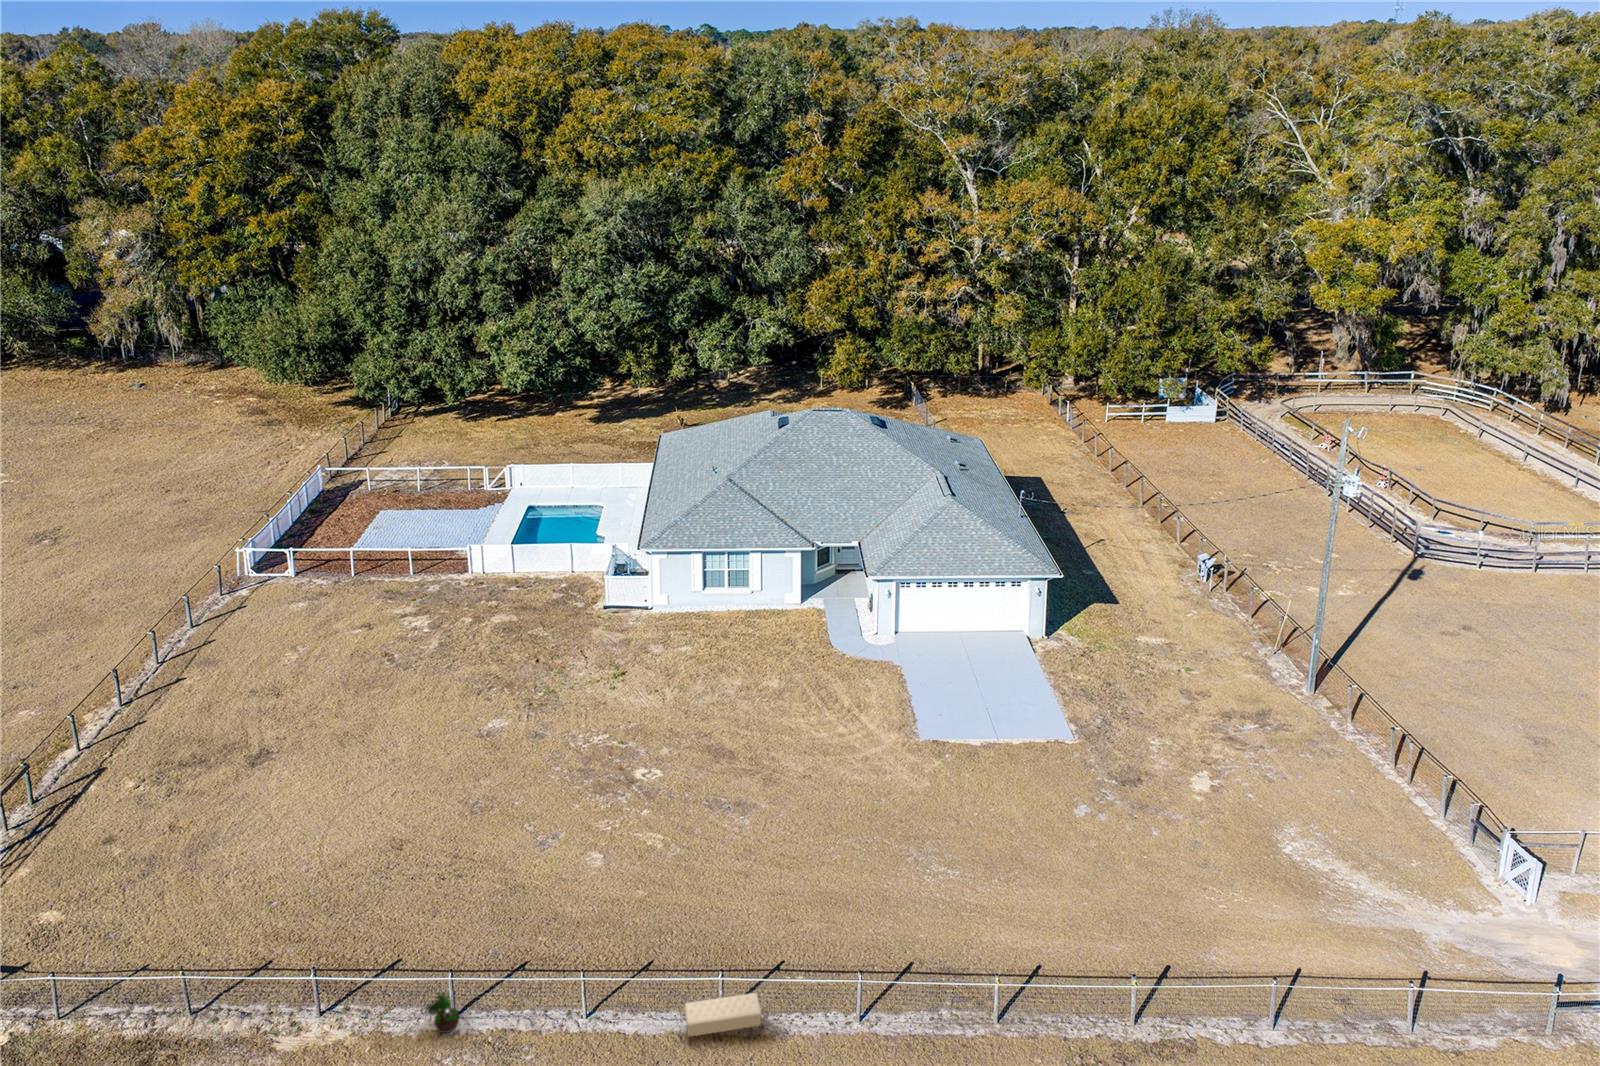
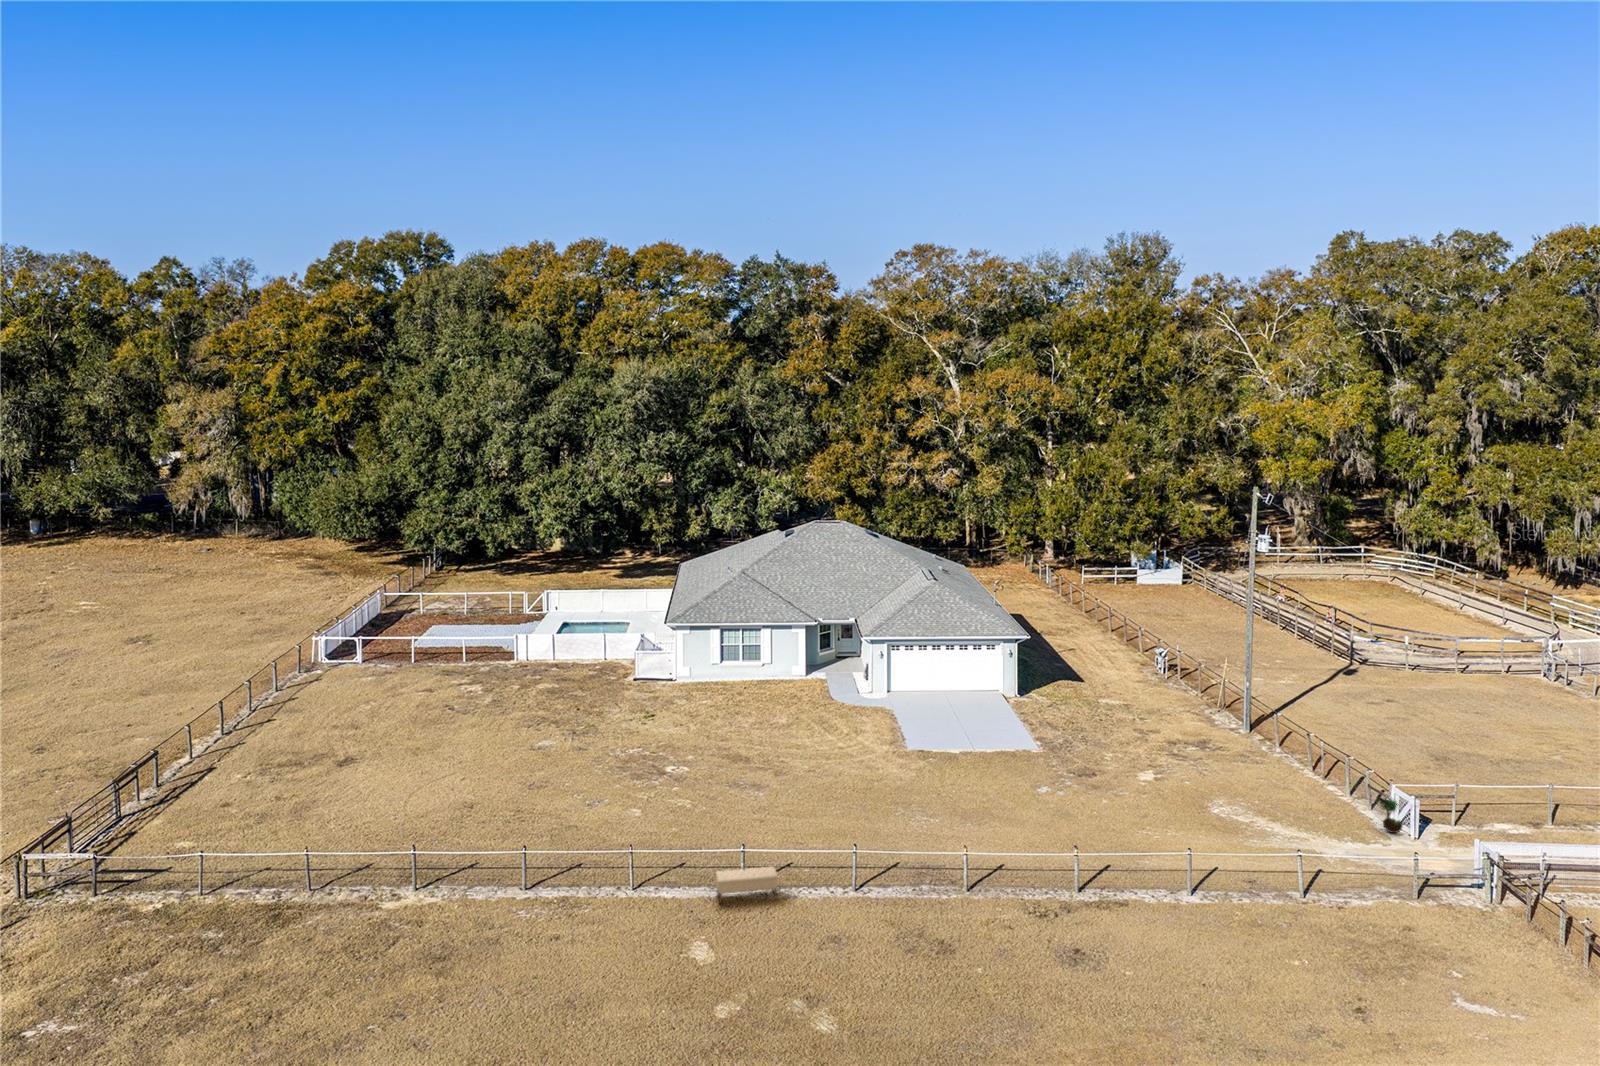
potted tree: present [425,993,459,1033] -> present [1378,798,1403,833]

